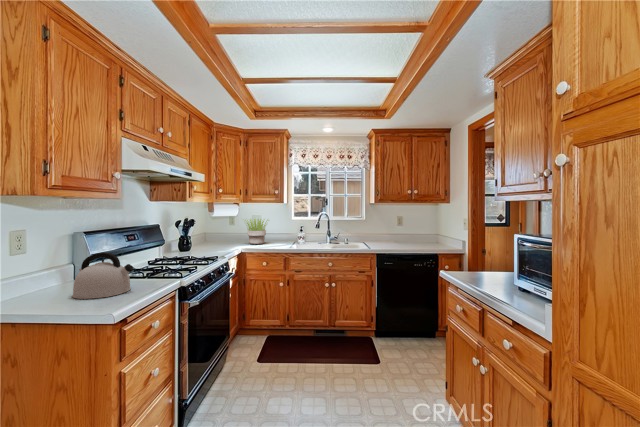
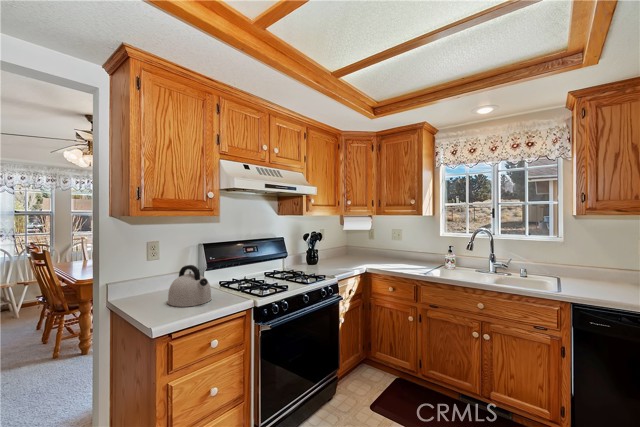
potted plant: present [245,219,267,244] -> none [373,231,409,263]

